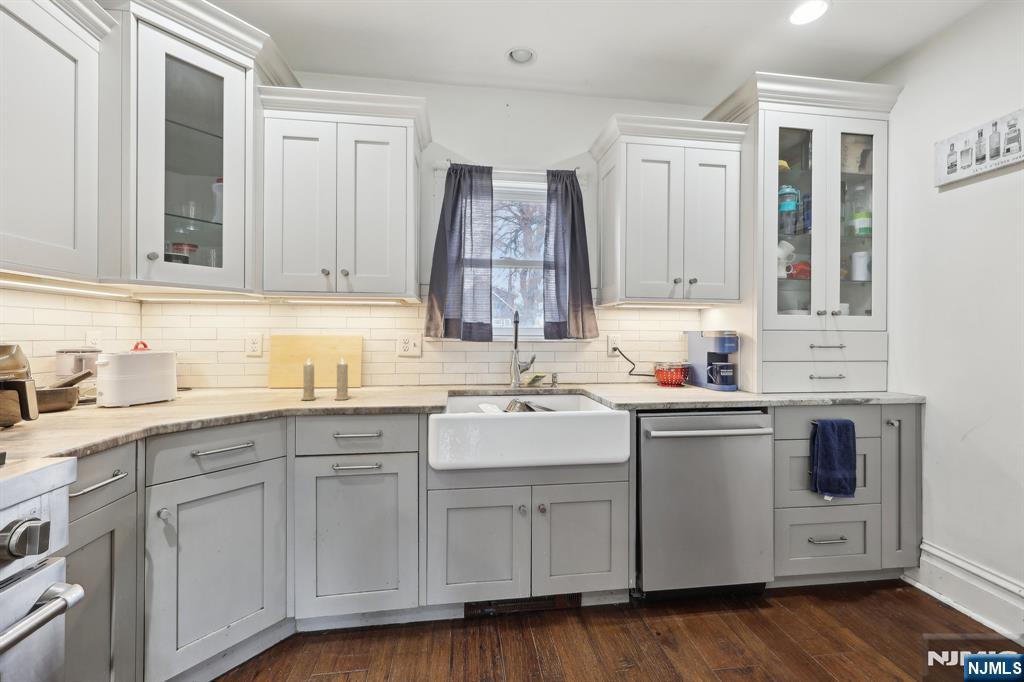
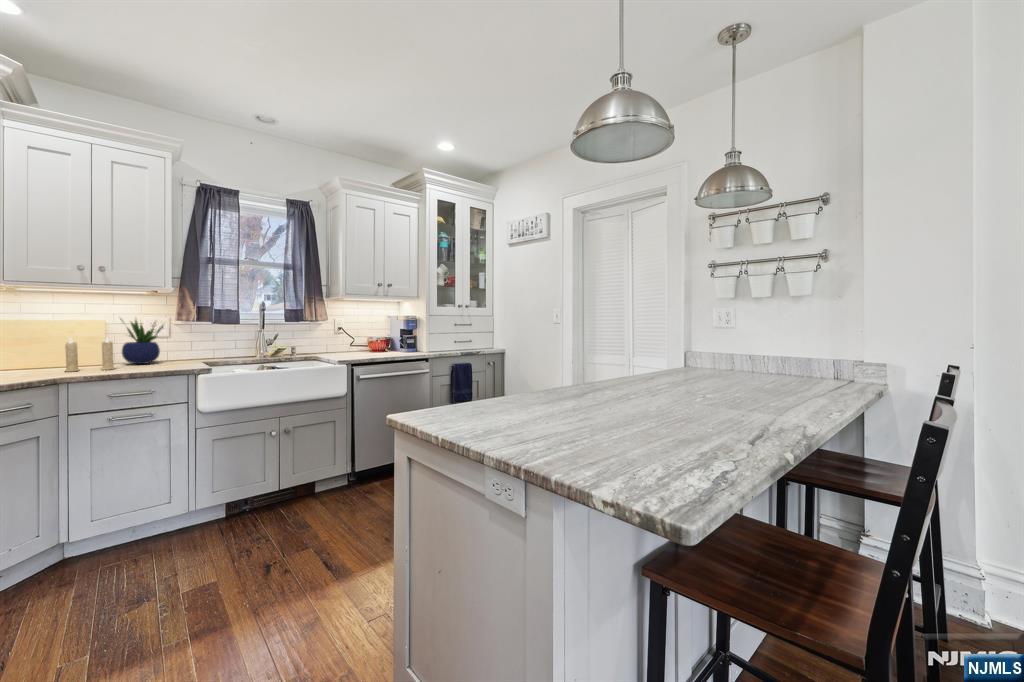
potted plant: none [361,332,407,392] -> present [120,319,163,364]

